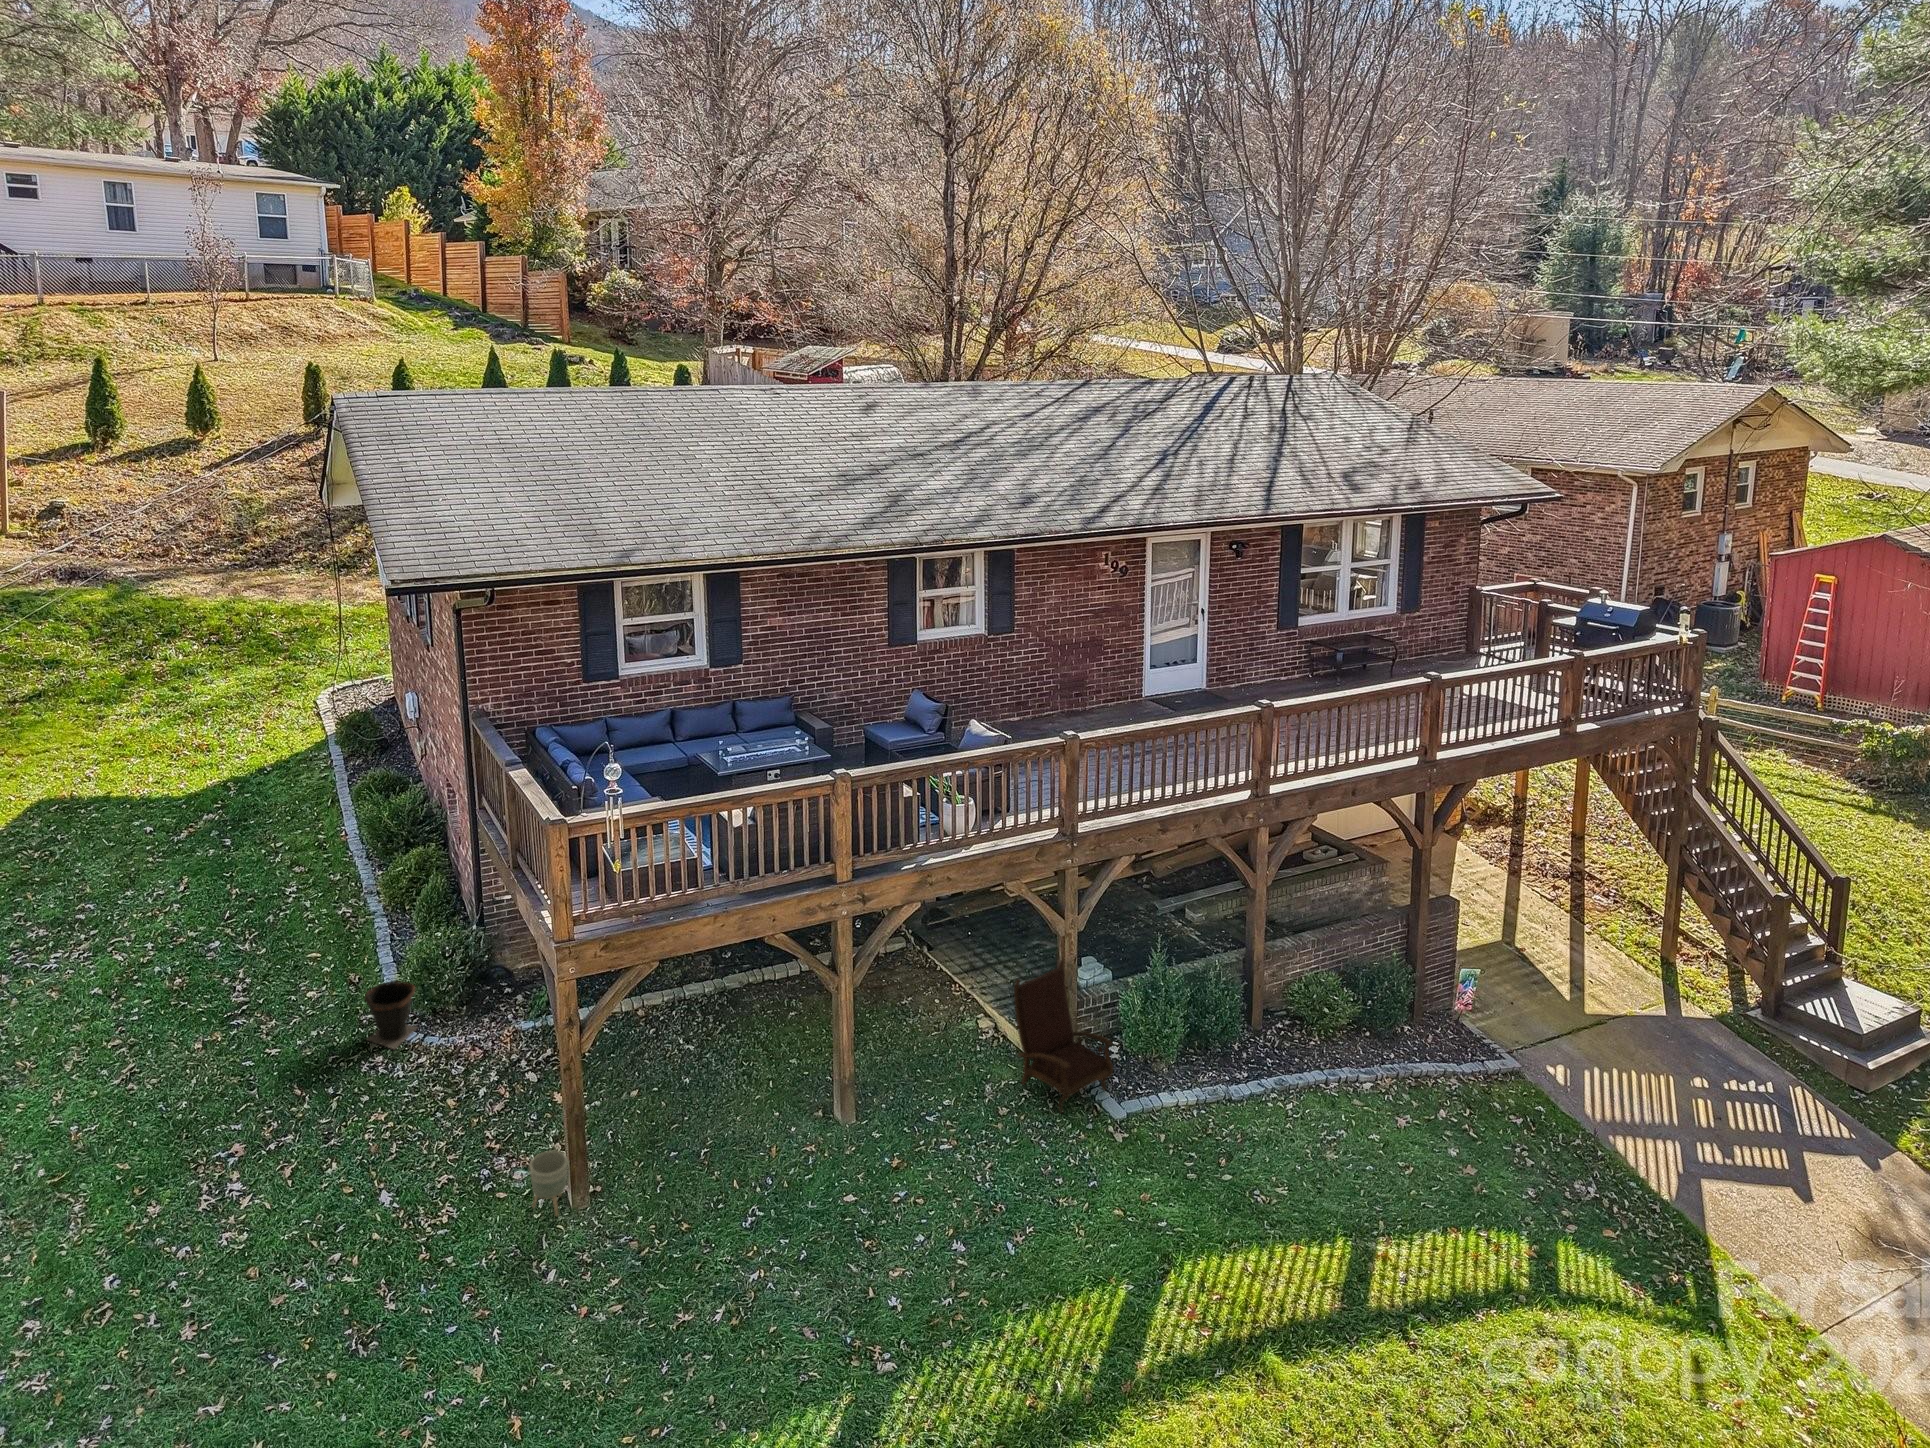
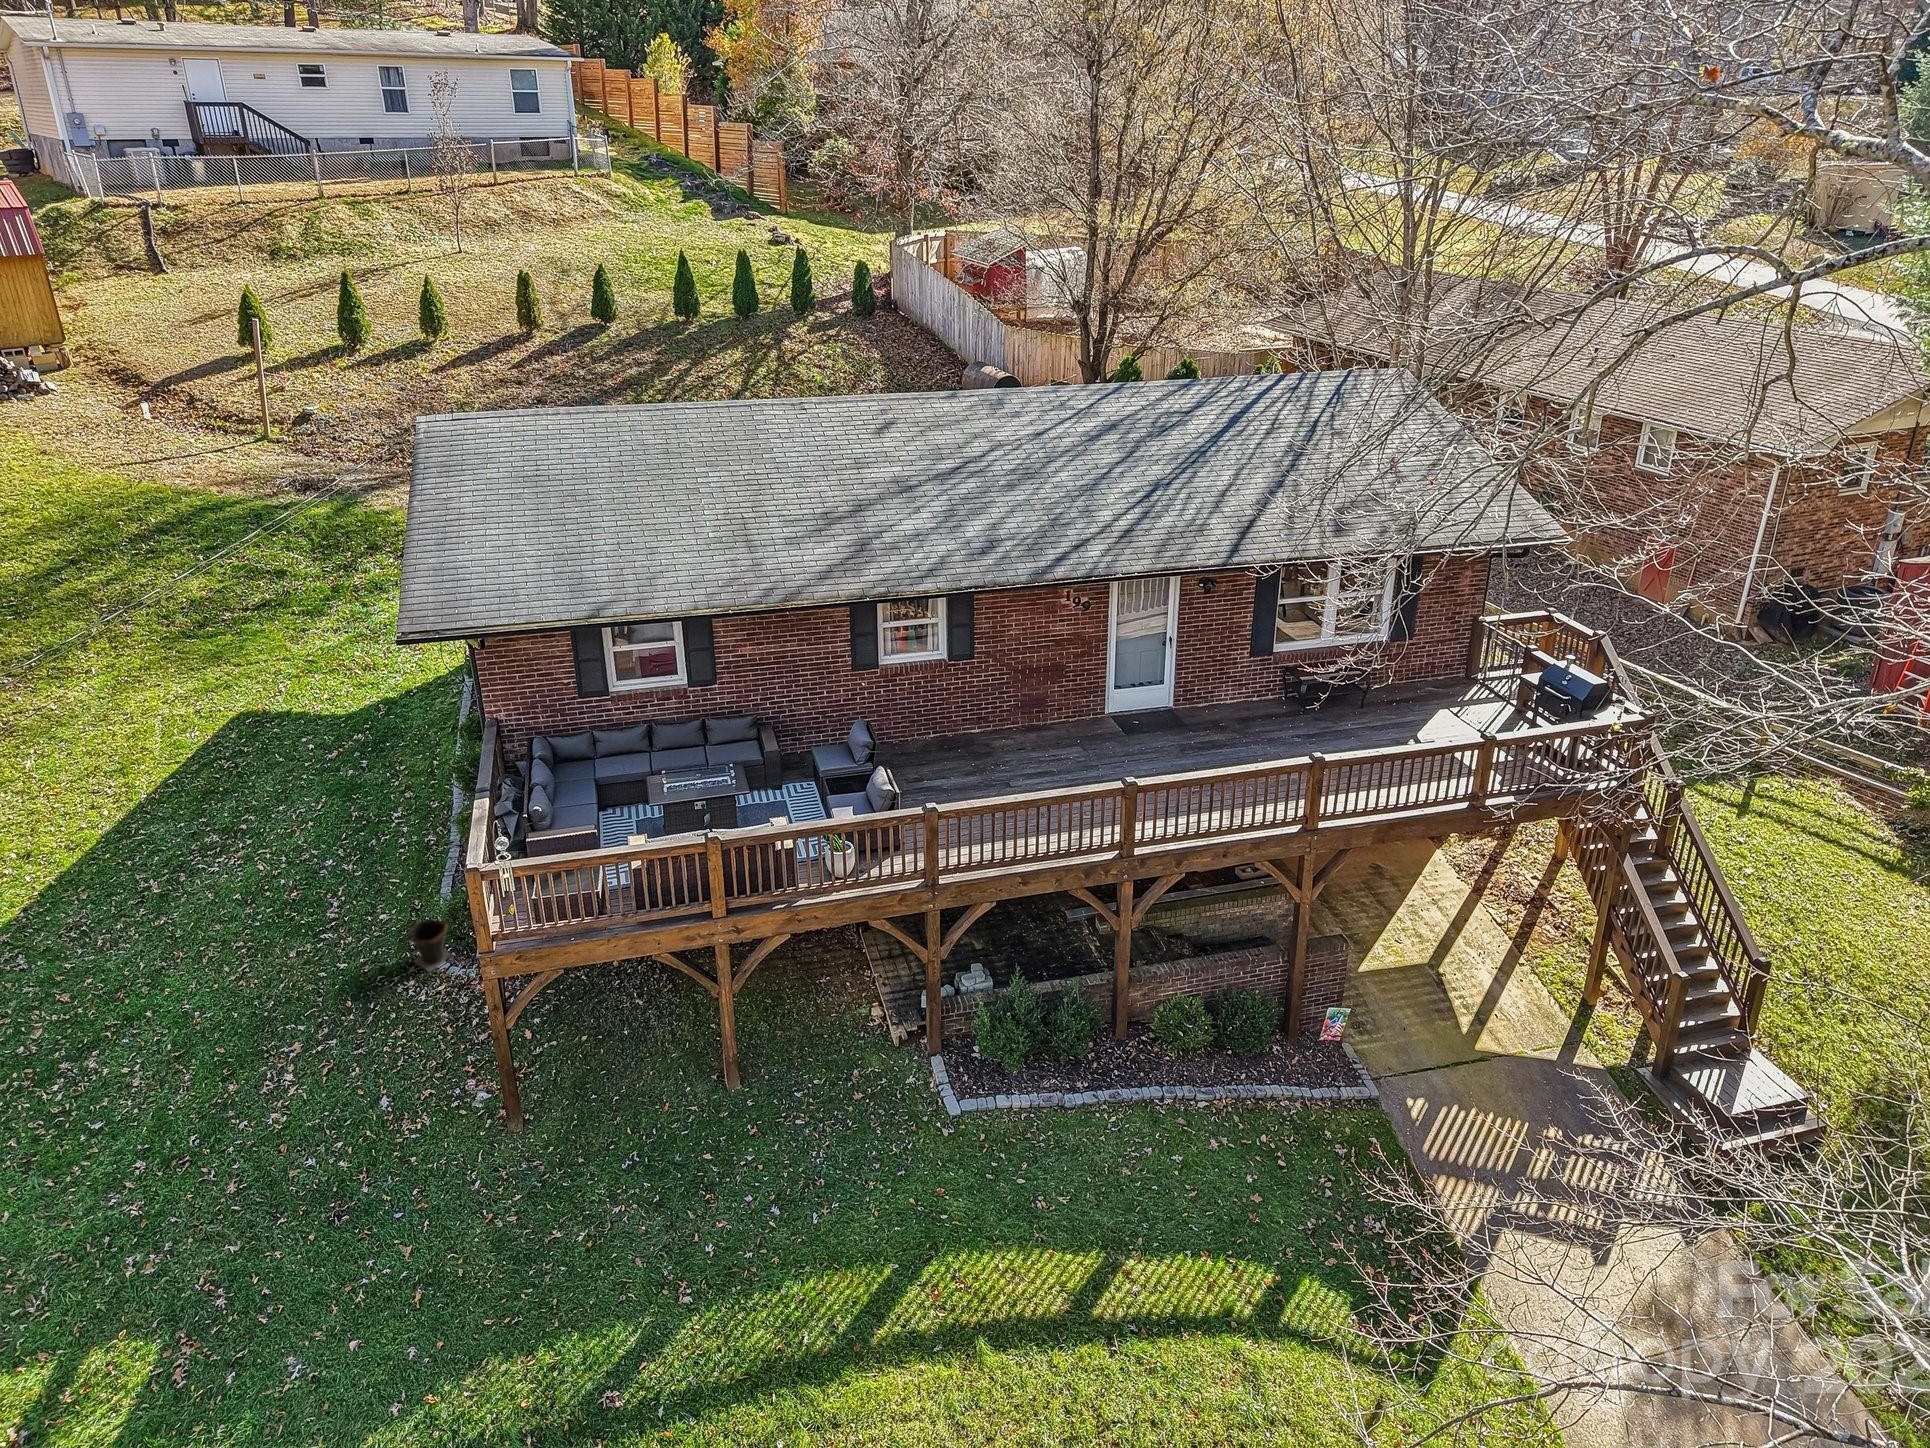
armchair: present [1014,960,1113,1113] -> none [881,975,959,1103]
planter: present [529,1151,568,1216] -> none [476,1087,507,1135]

